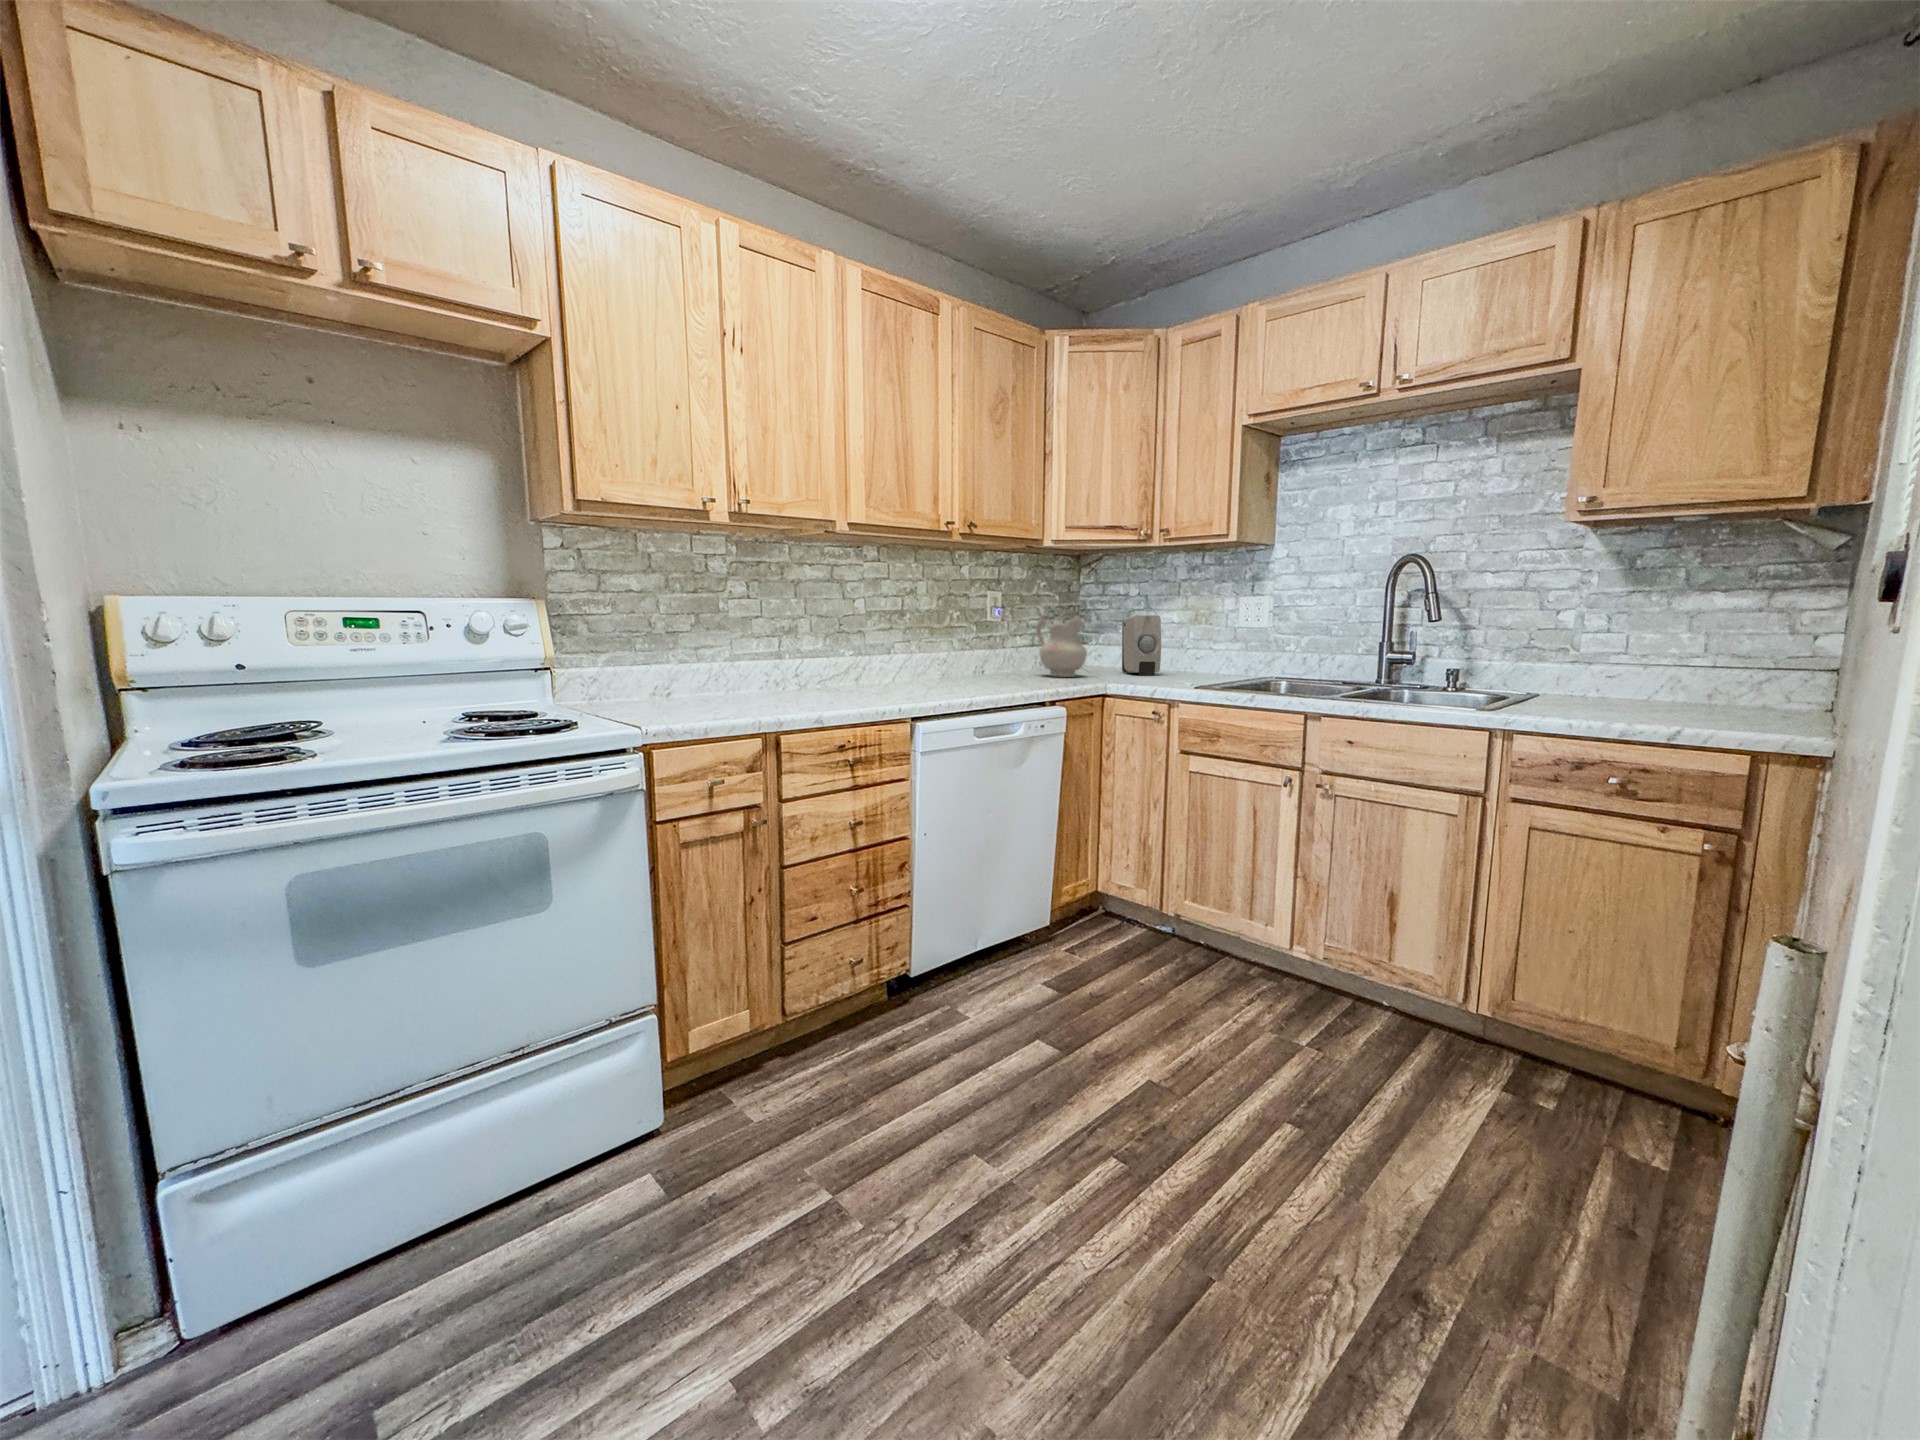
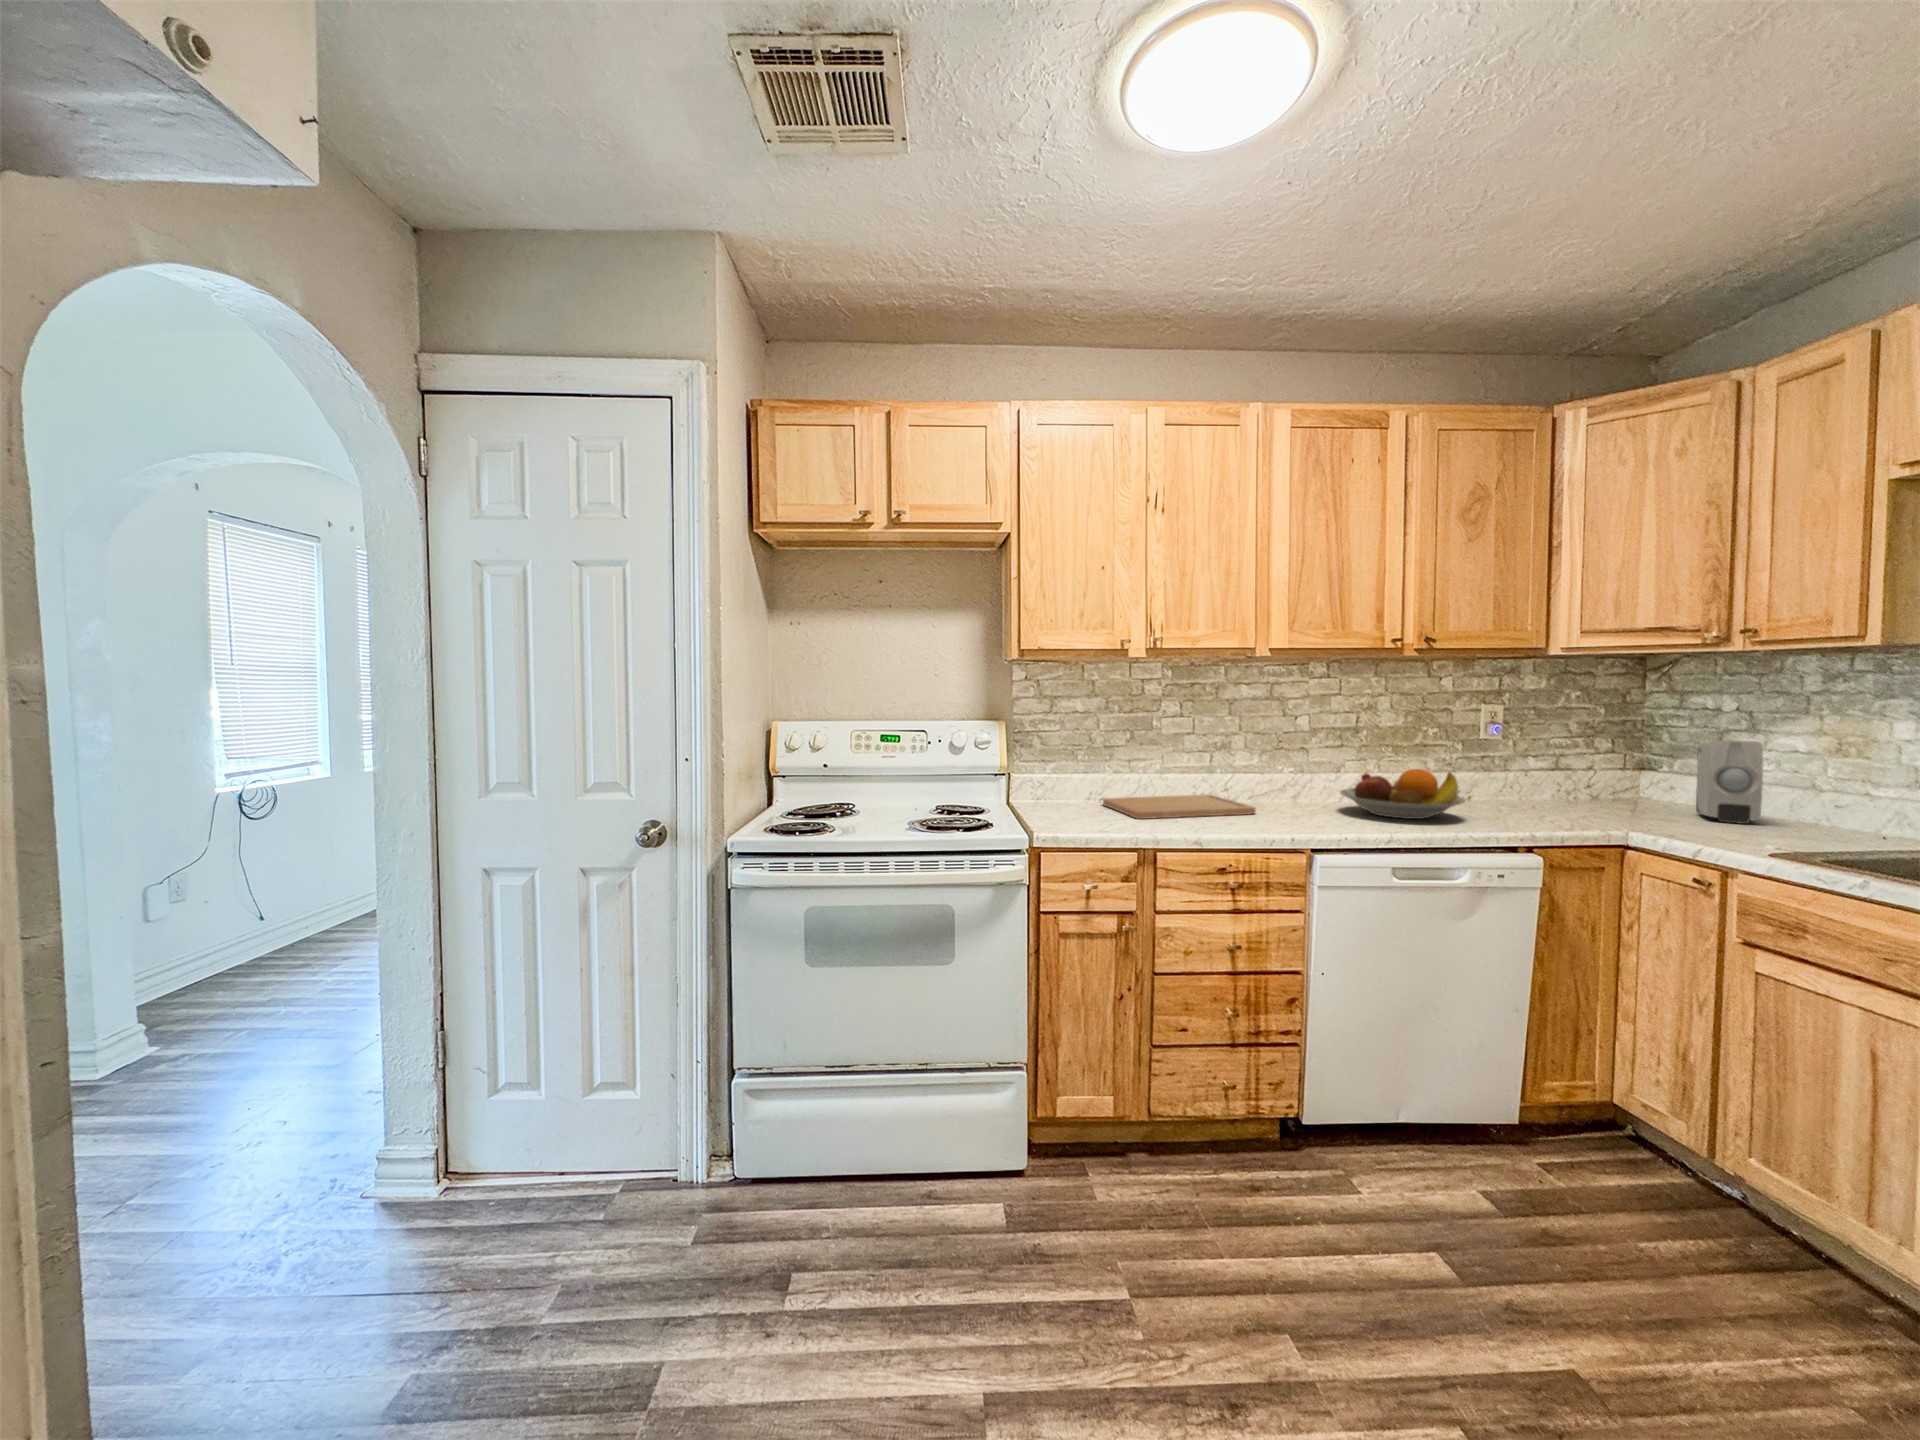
ceramic pitcher: present [1036,616,1087,677] -> none [1541,735,1618,815]
fruit bowl: none [909,643,1007,688] -> present [1340,769,1465,819]
cutting board: none [681,682,846,706] -> present [1103,795,1256,819]

